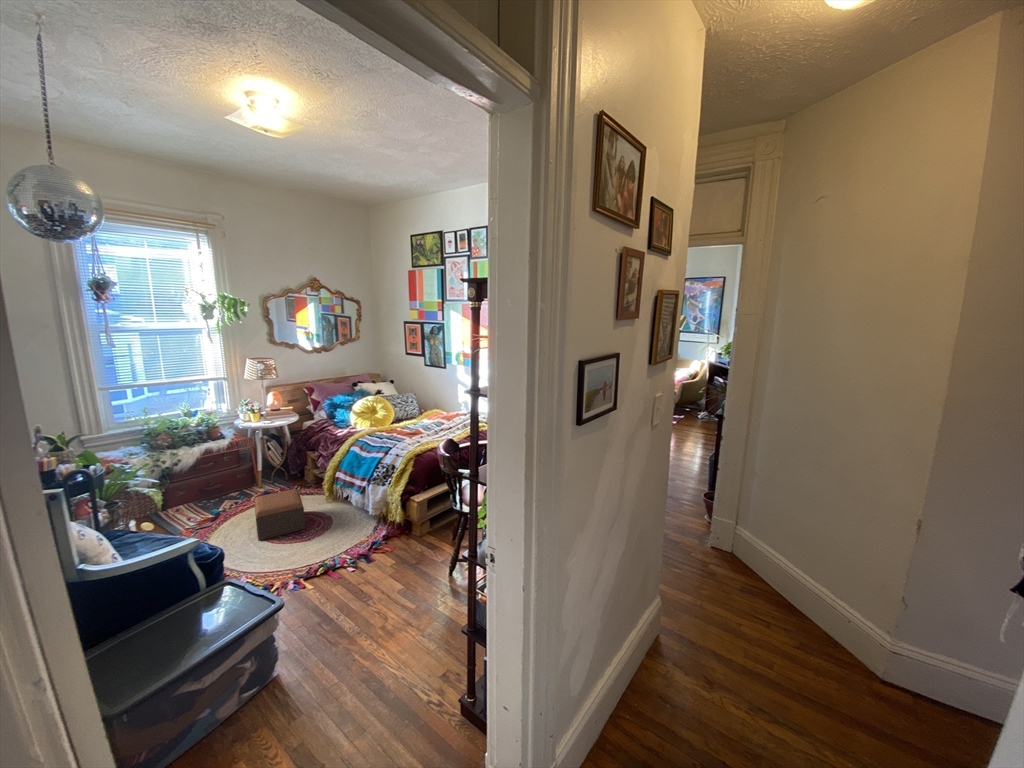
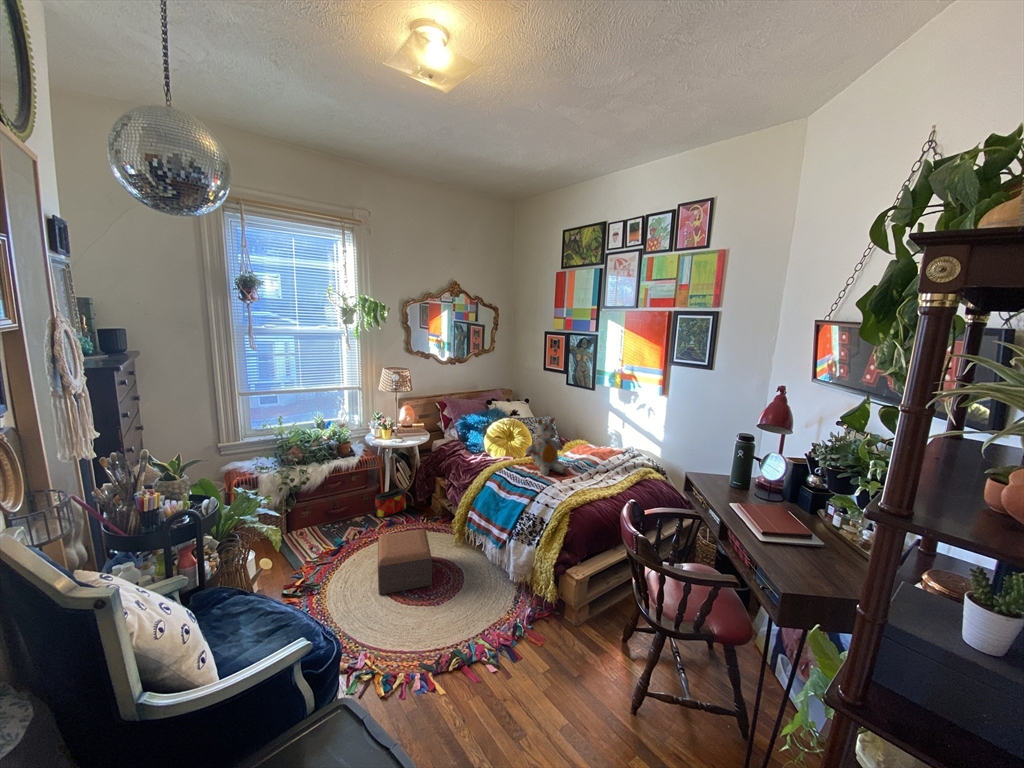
stuffed bear: none [381,391,415,436] -> present [525,418,567,476]
bag: none [247,464,281,490] -> present [372,488,406,518]

